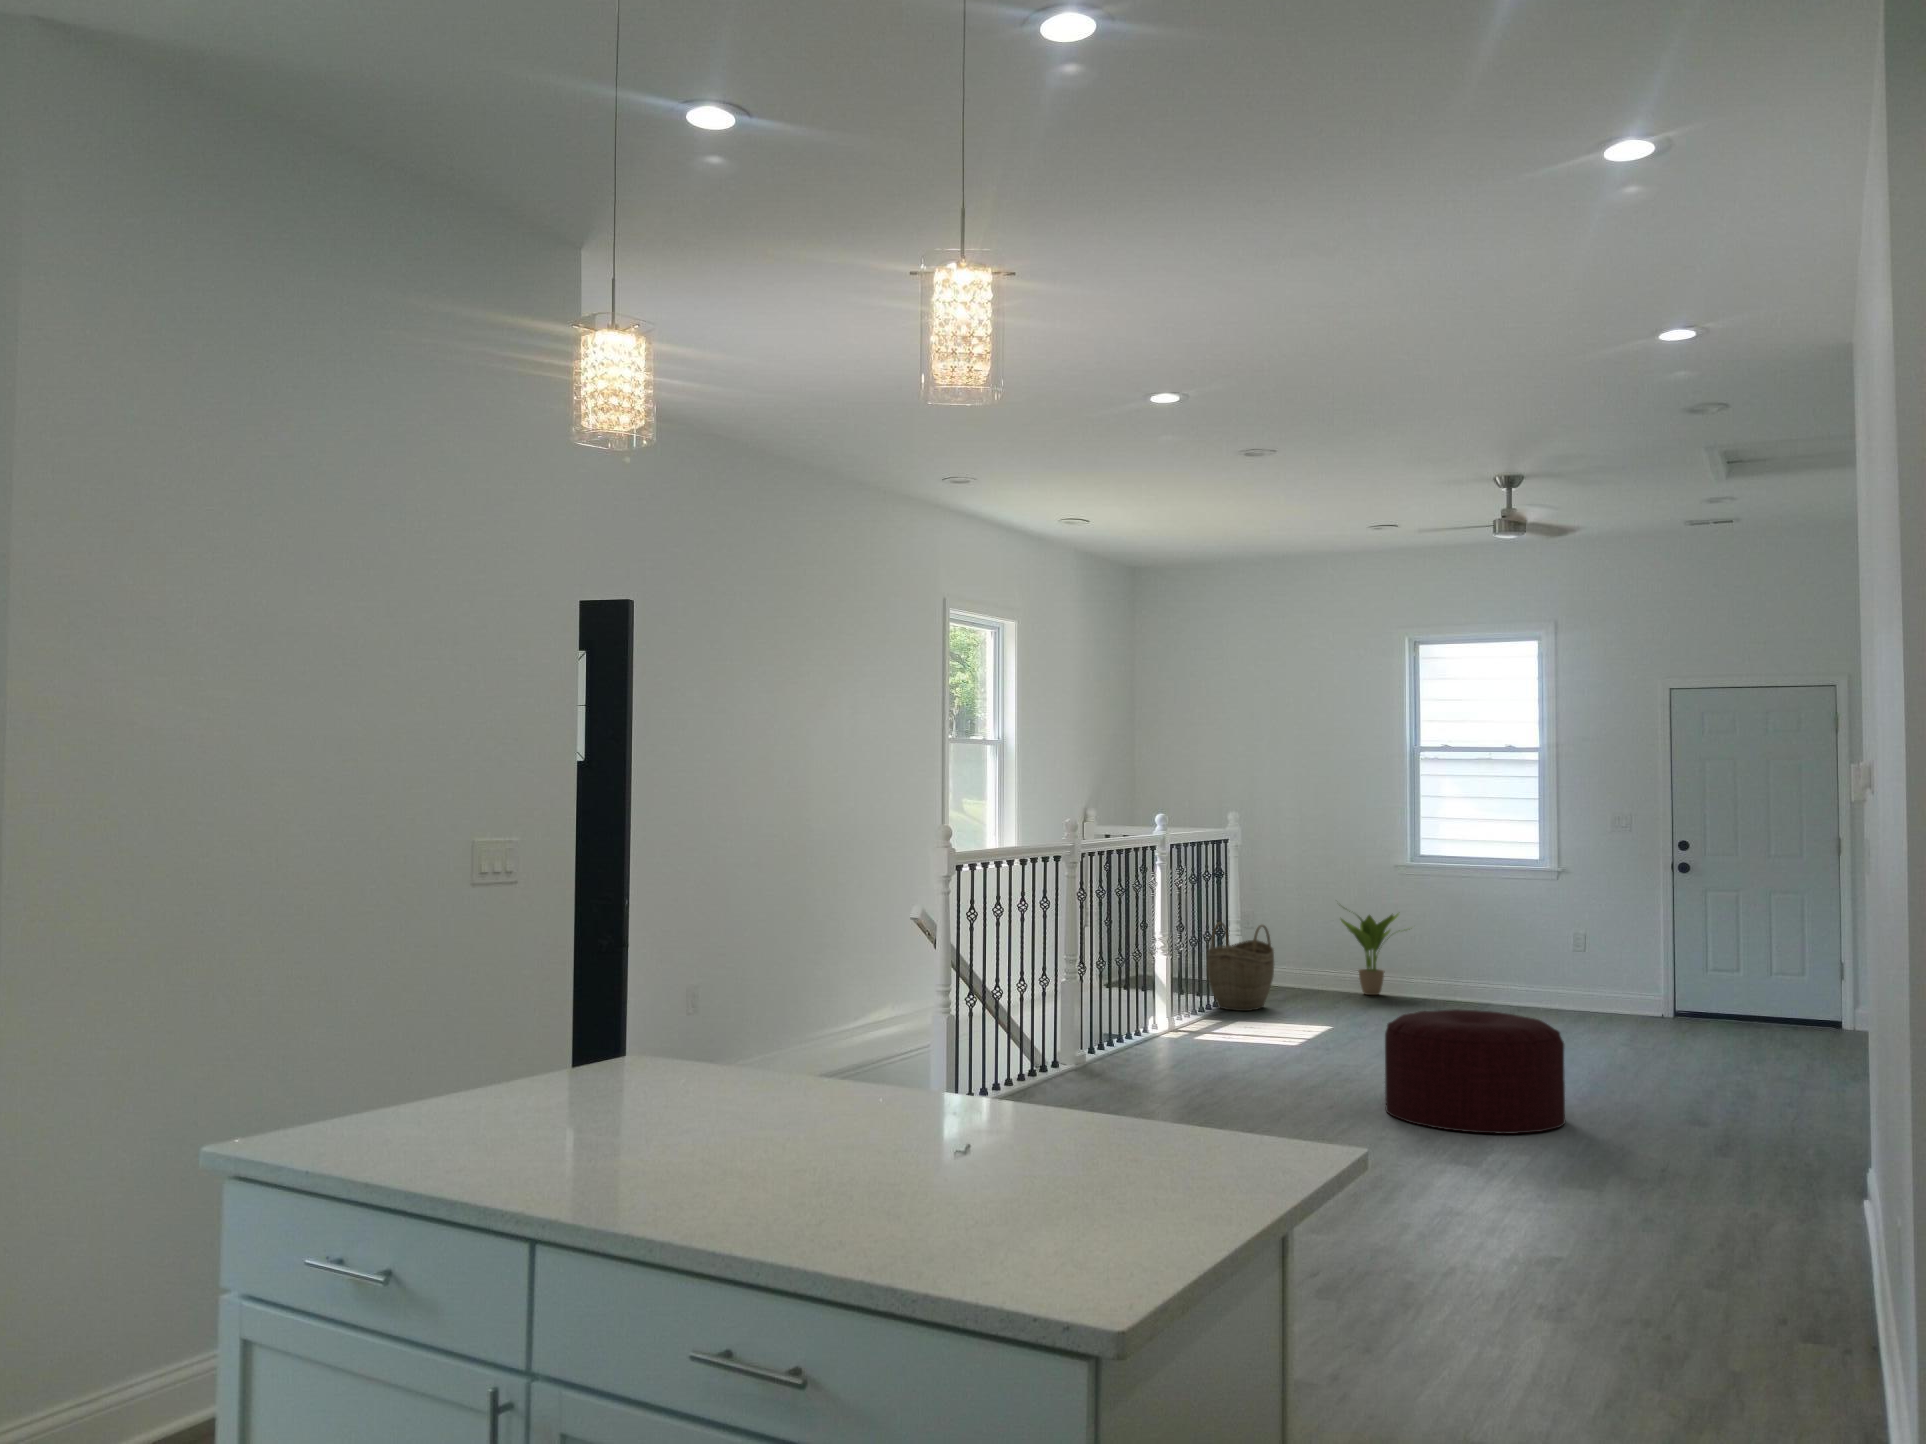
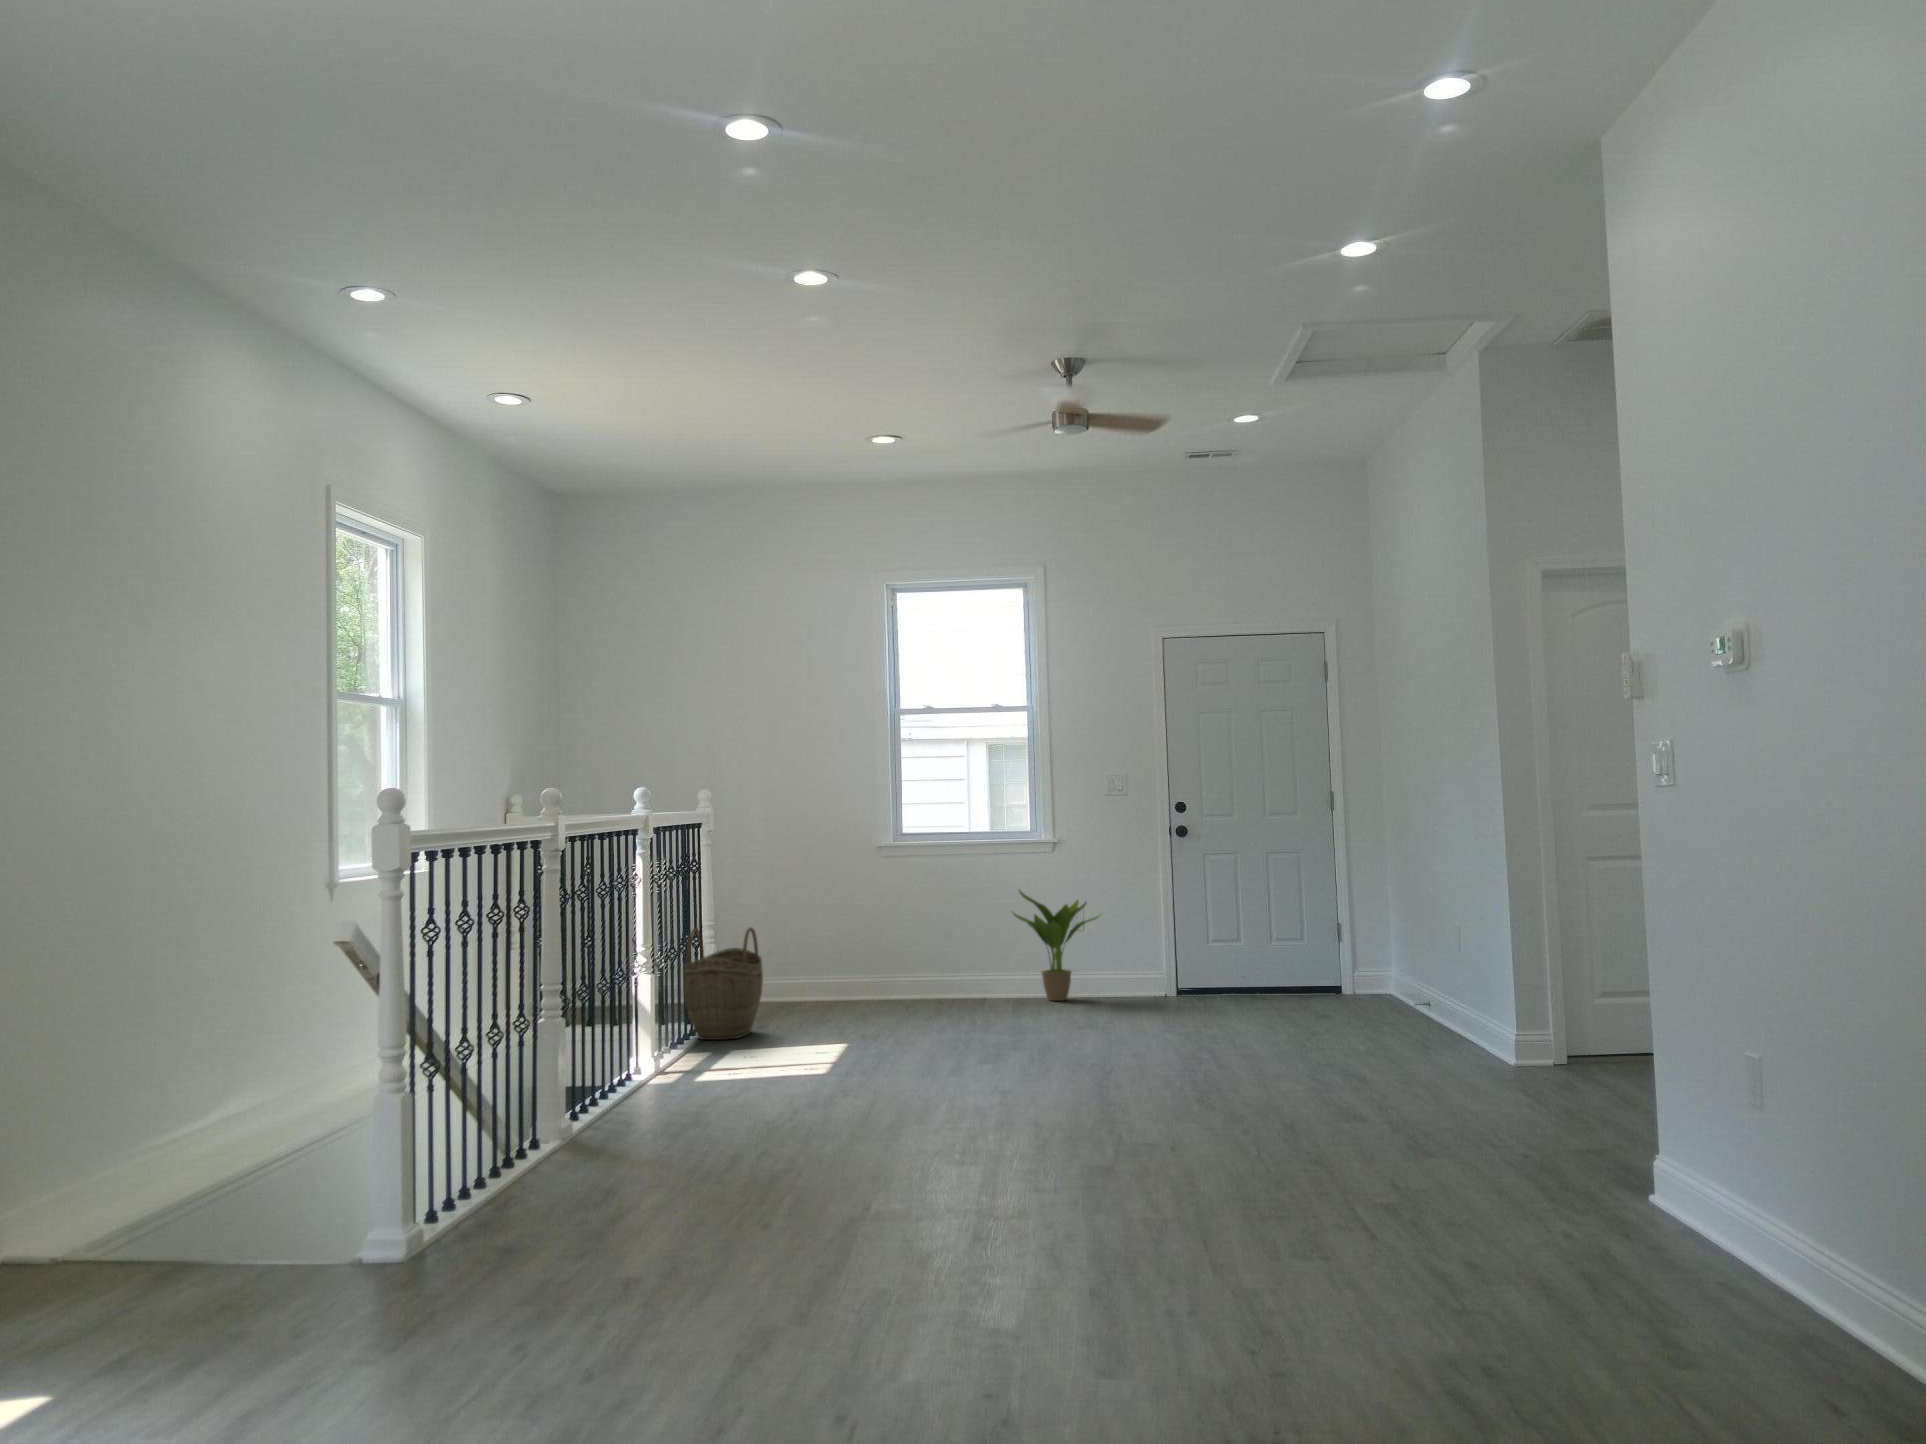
potted plant: present [1341,914,1405,995] -> present [1013,891,1099,1001]
ottoman: present [1385,1009,1565,1134] -> none [1050,1010,1289,1183]

